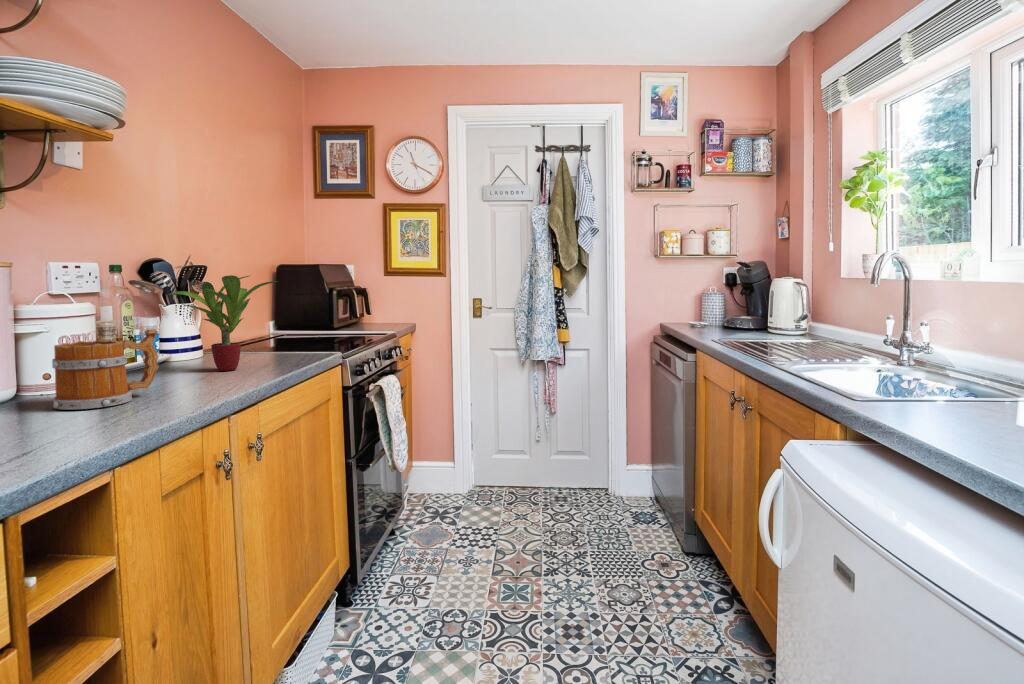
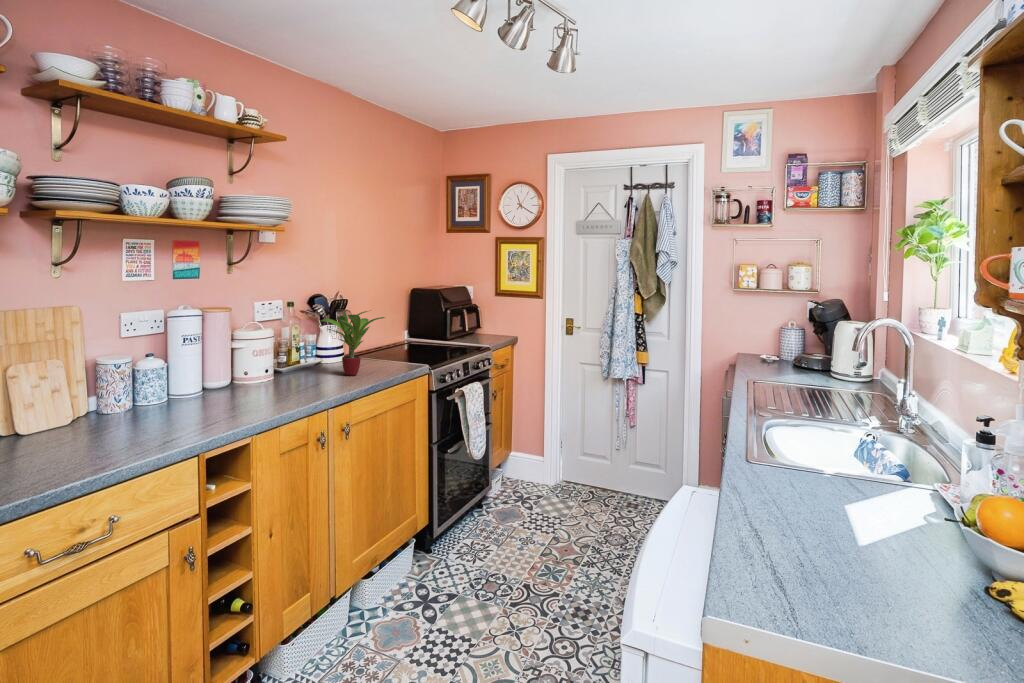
mug: present [52,329,159,410] -> none [241,351,301,399]

